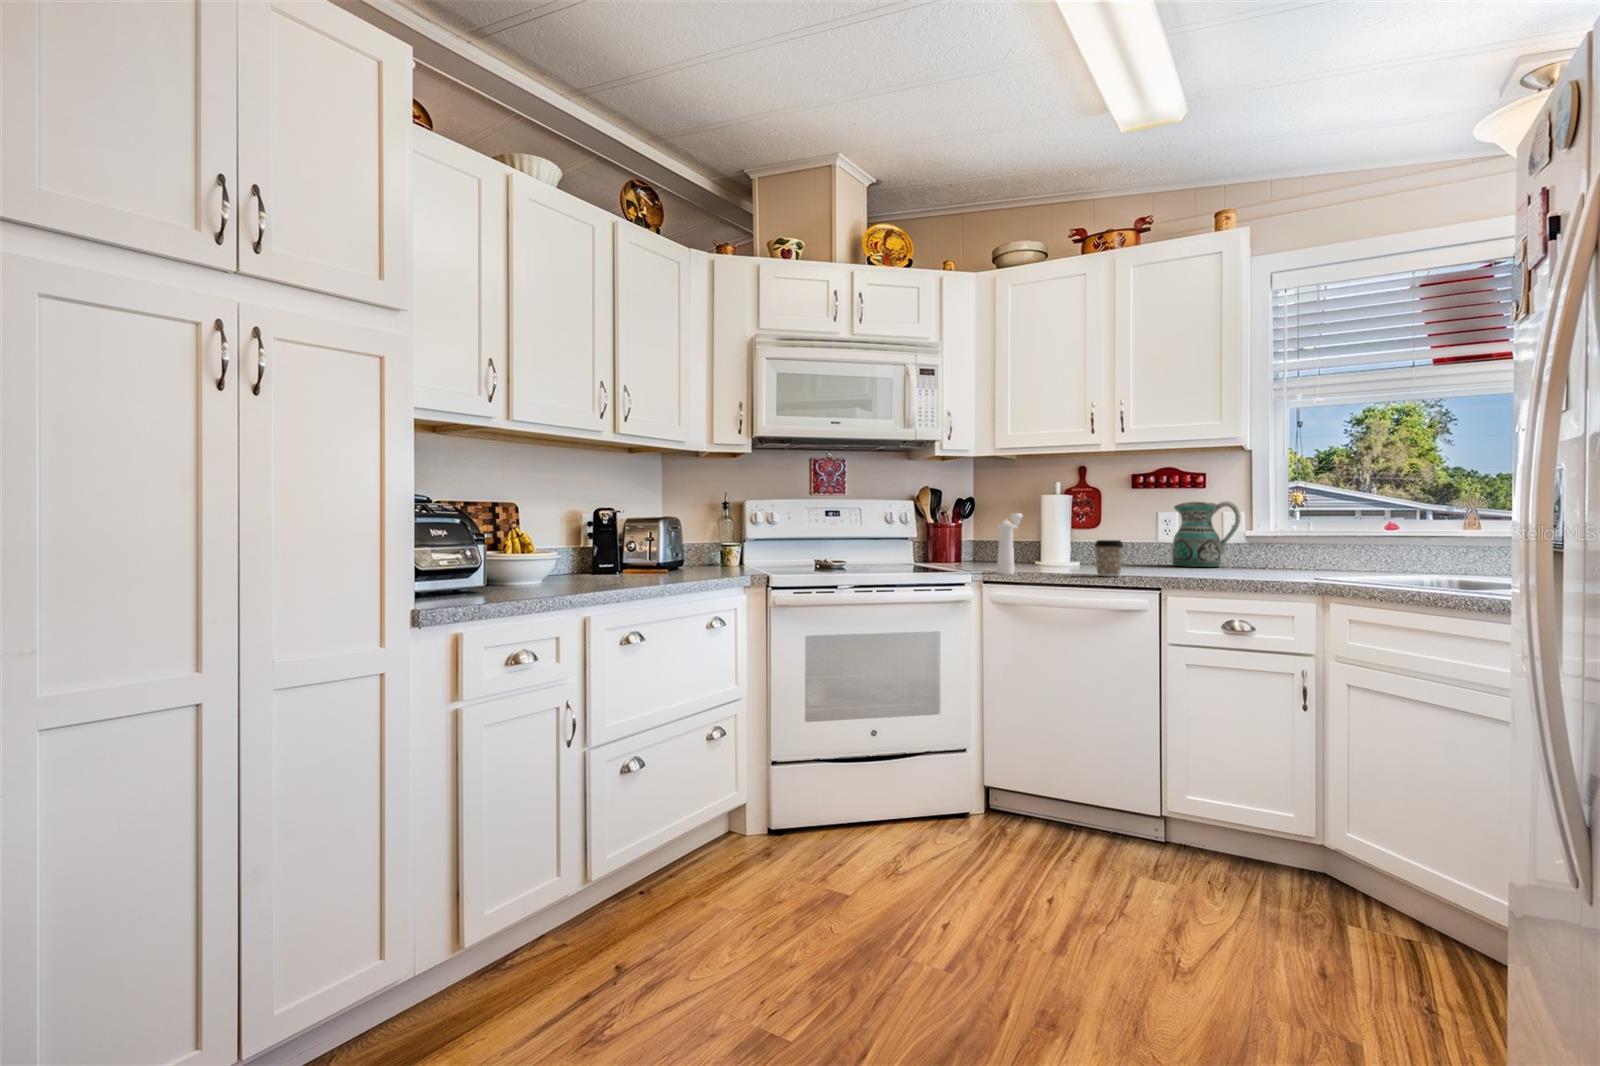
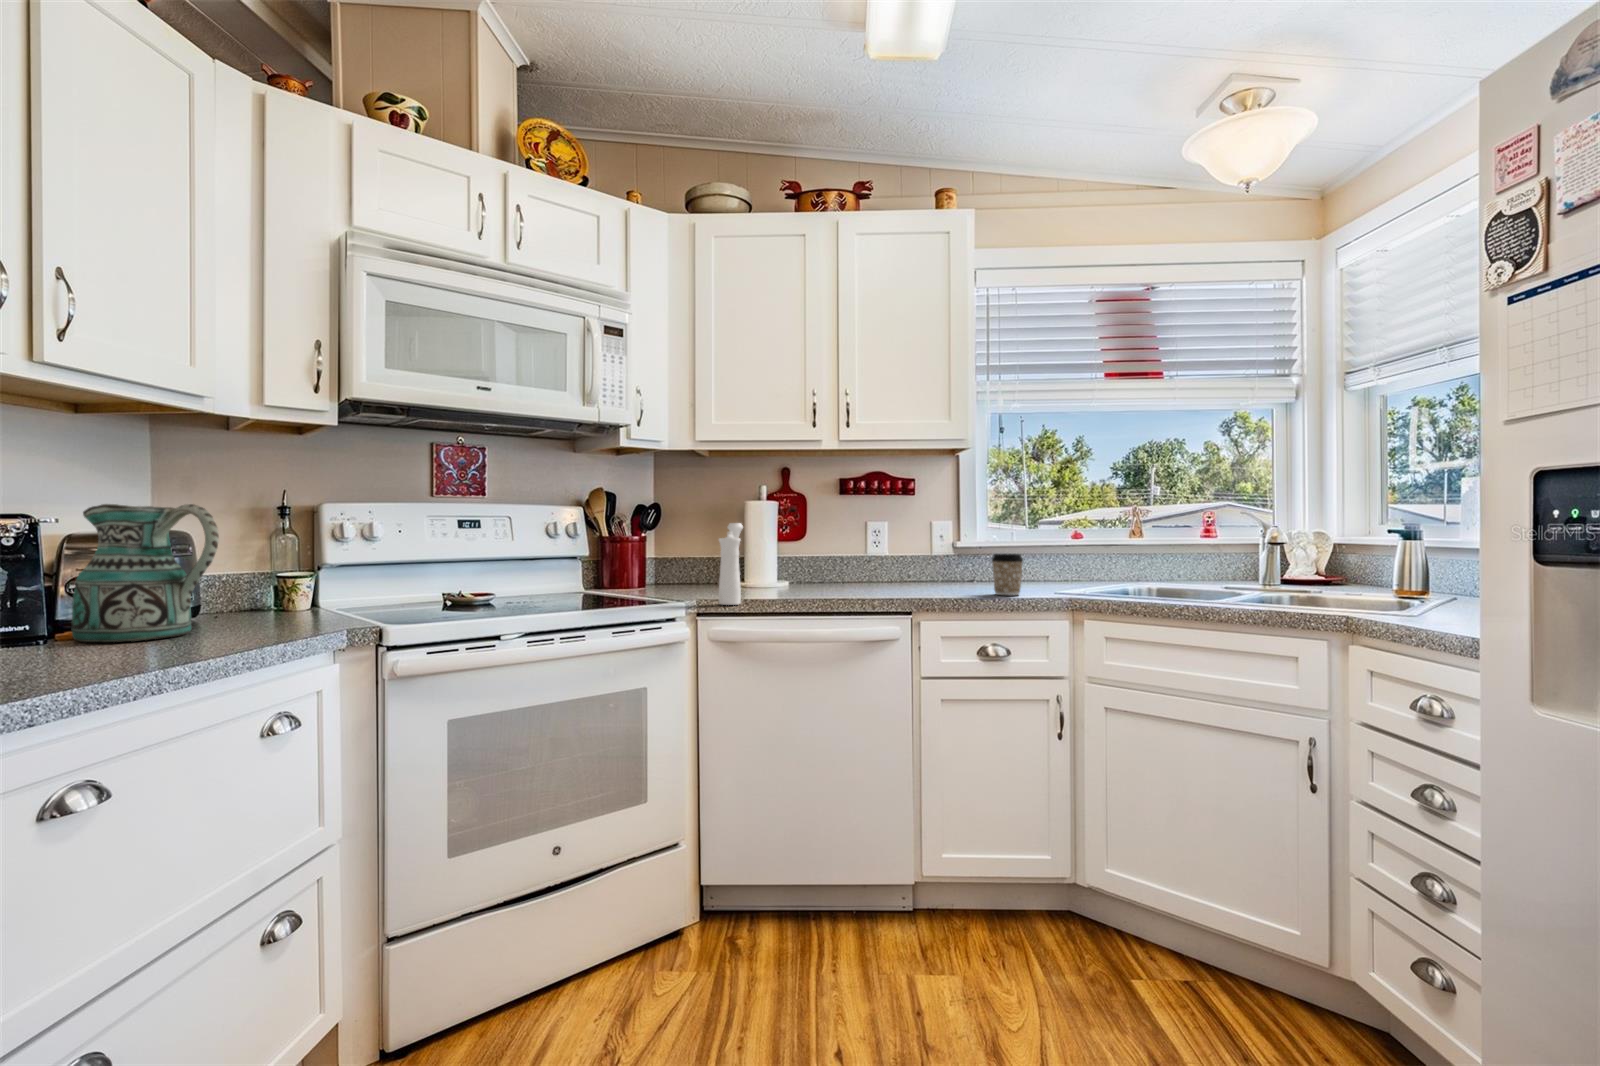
ceramic pitcher: present [1172,501,1240,567] -> present [72,504,219,642]
coffee cup: present [1095,540,1123,576] -> present [992,554,1023,595]

